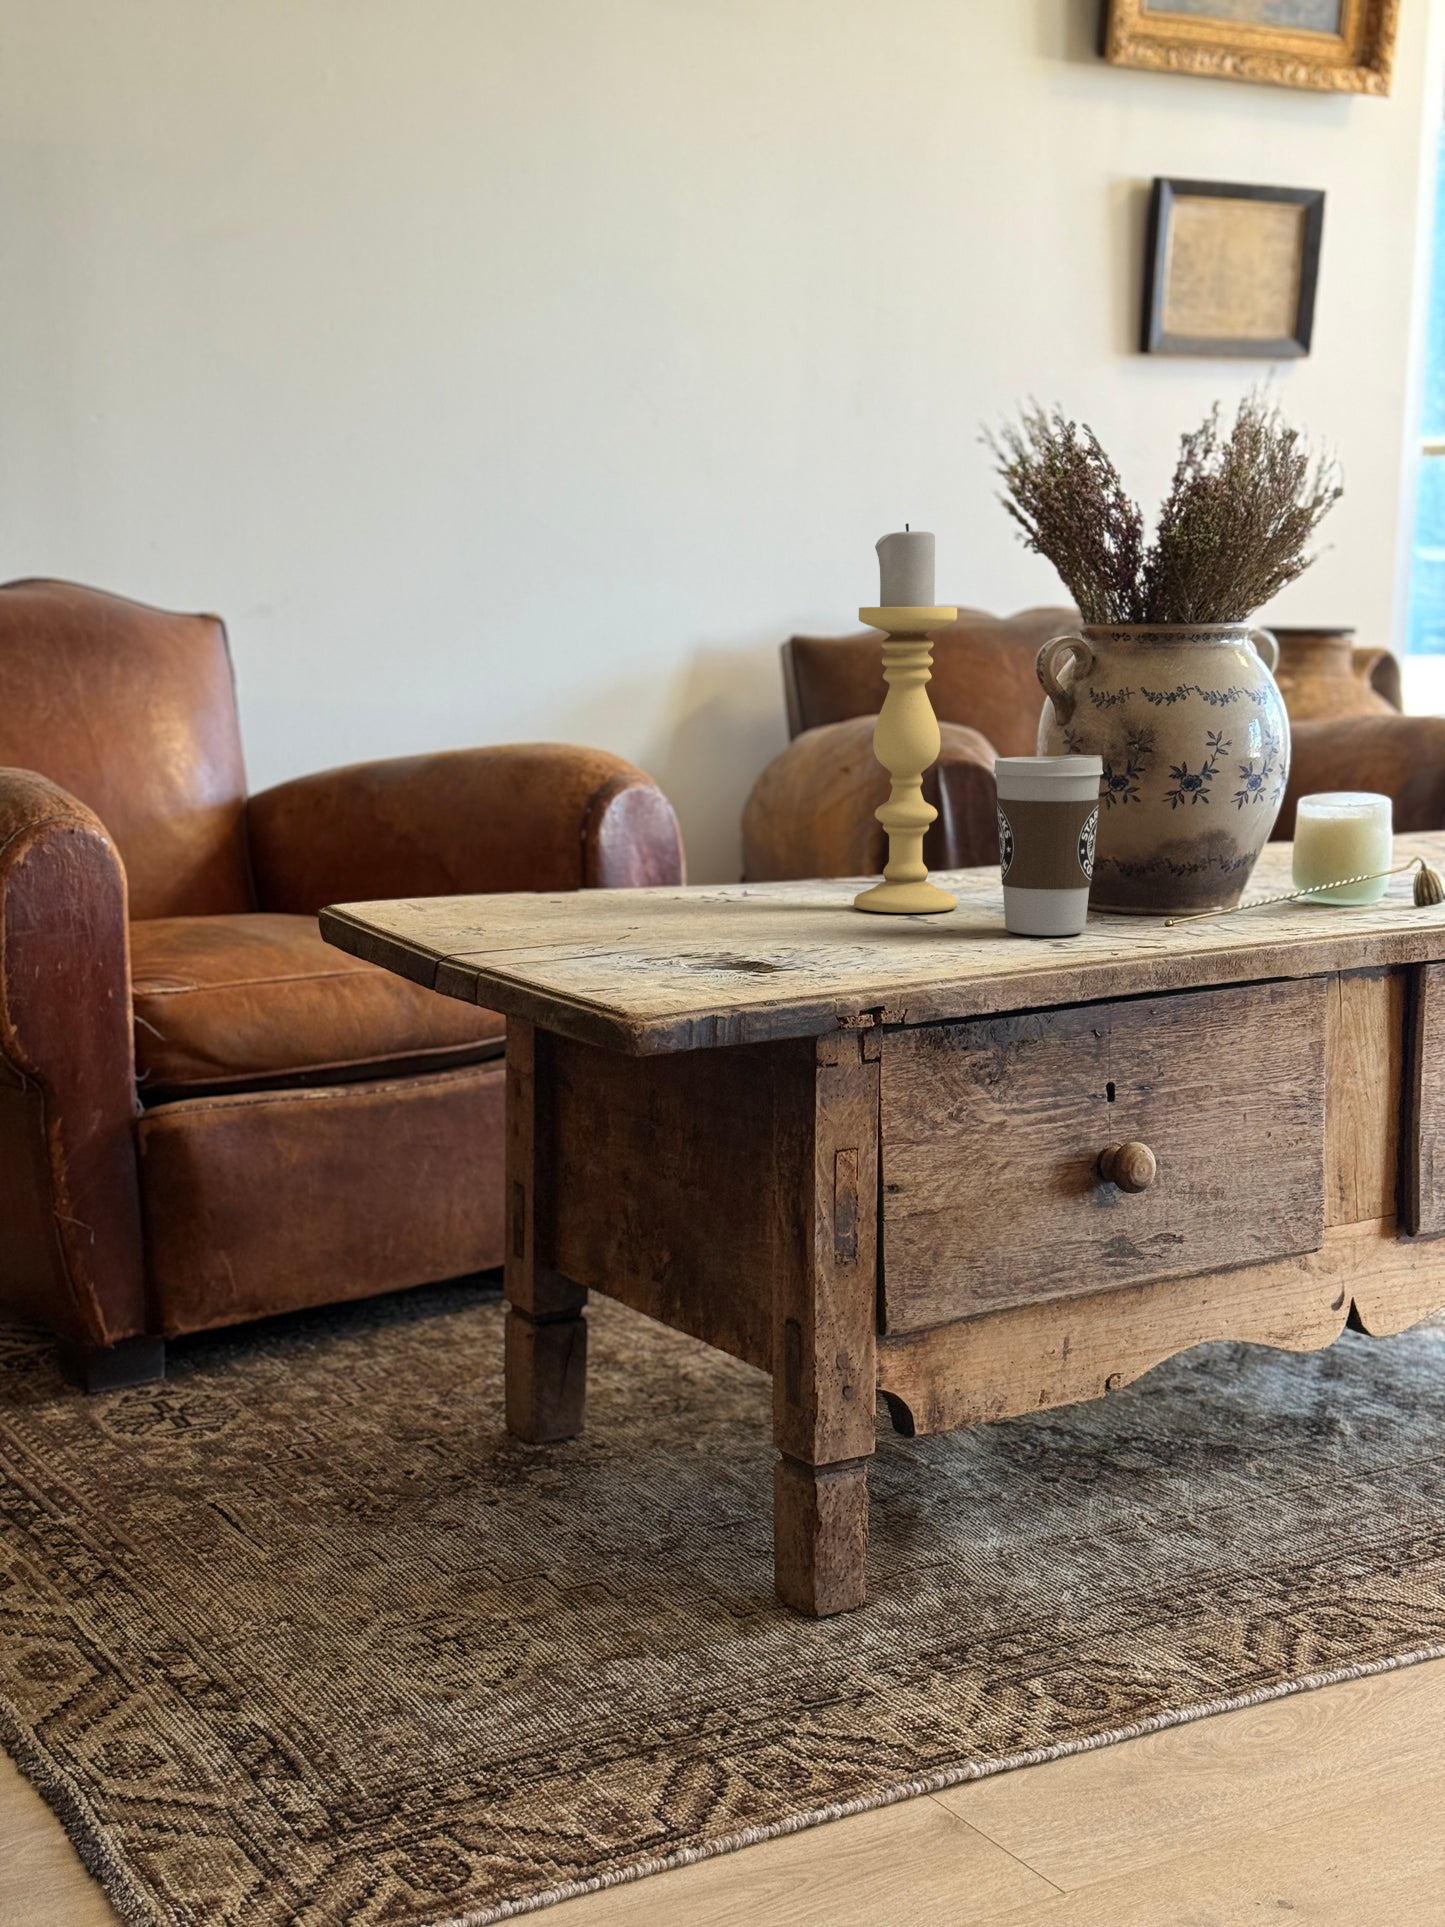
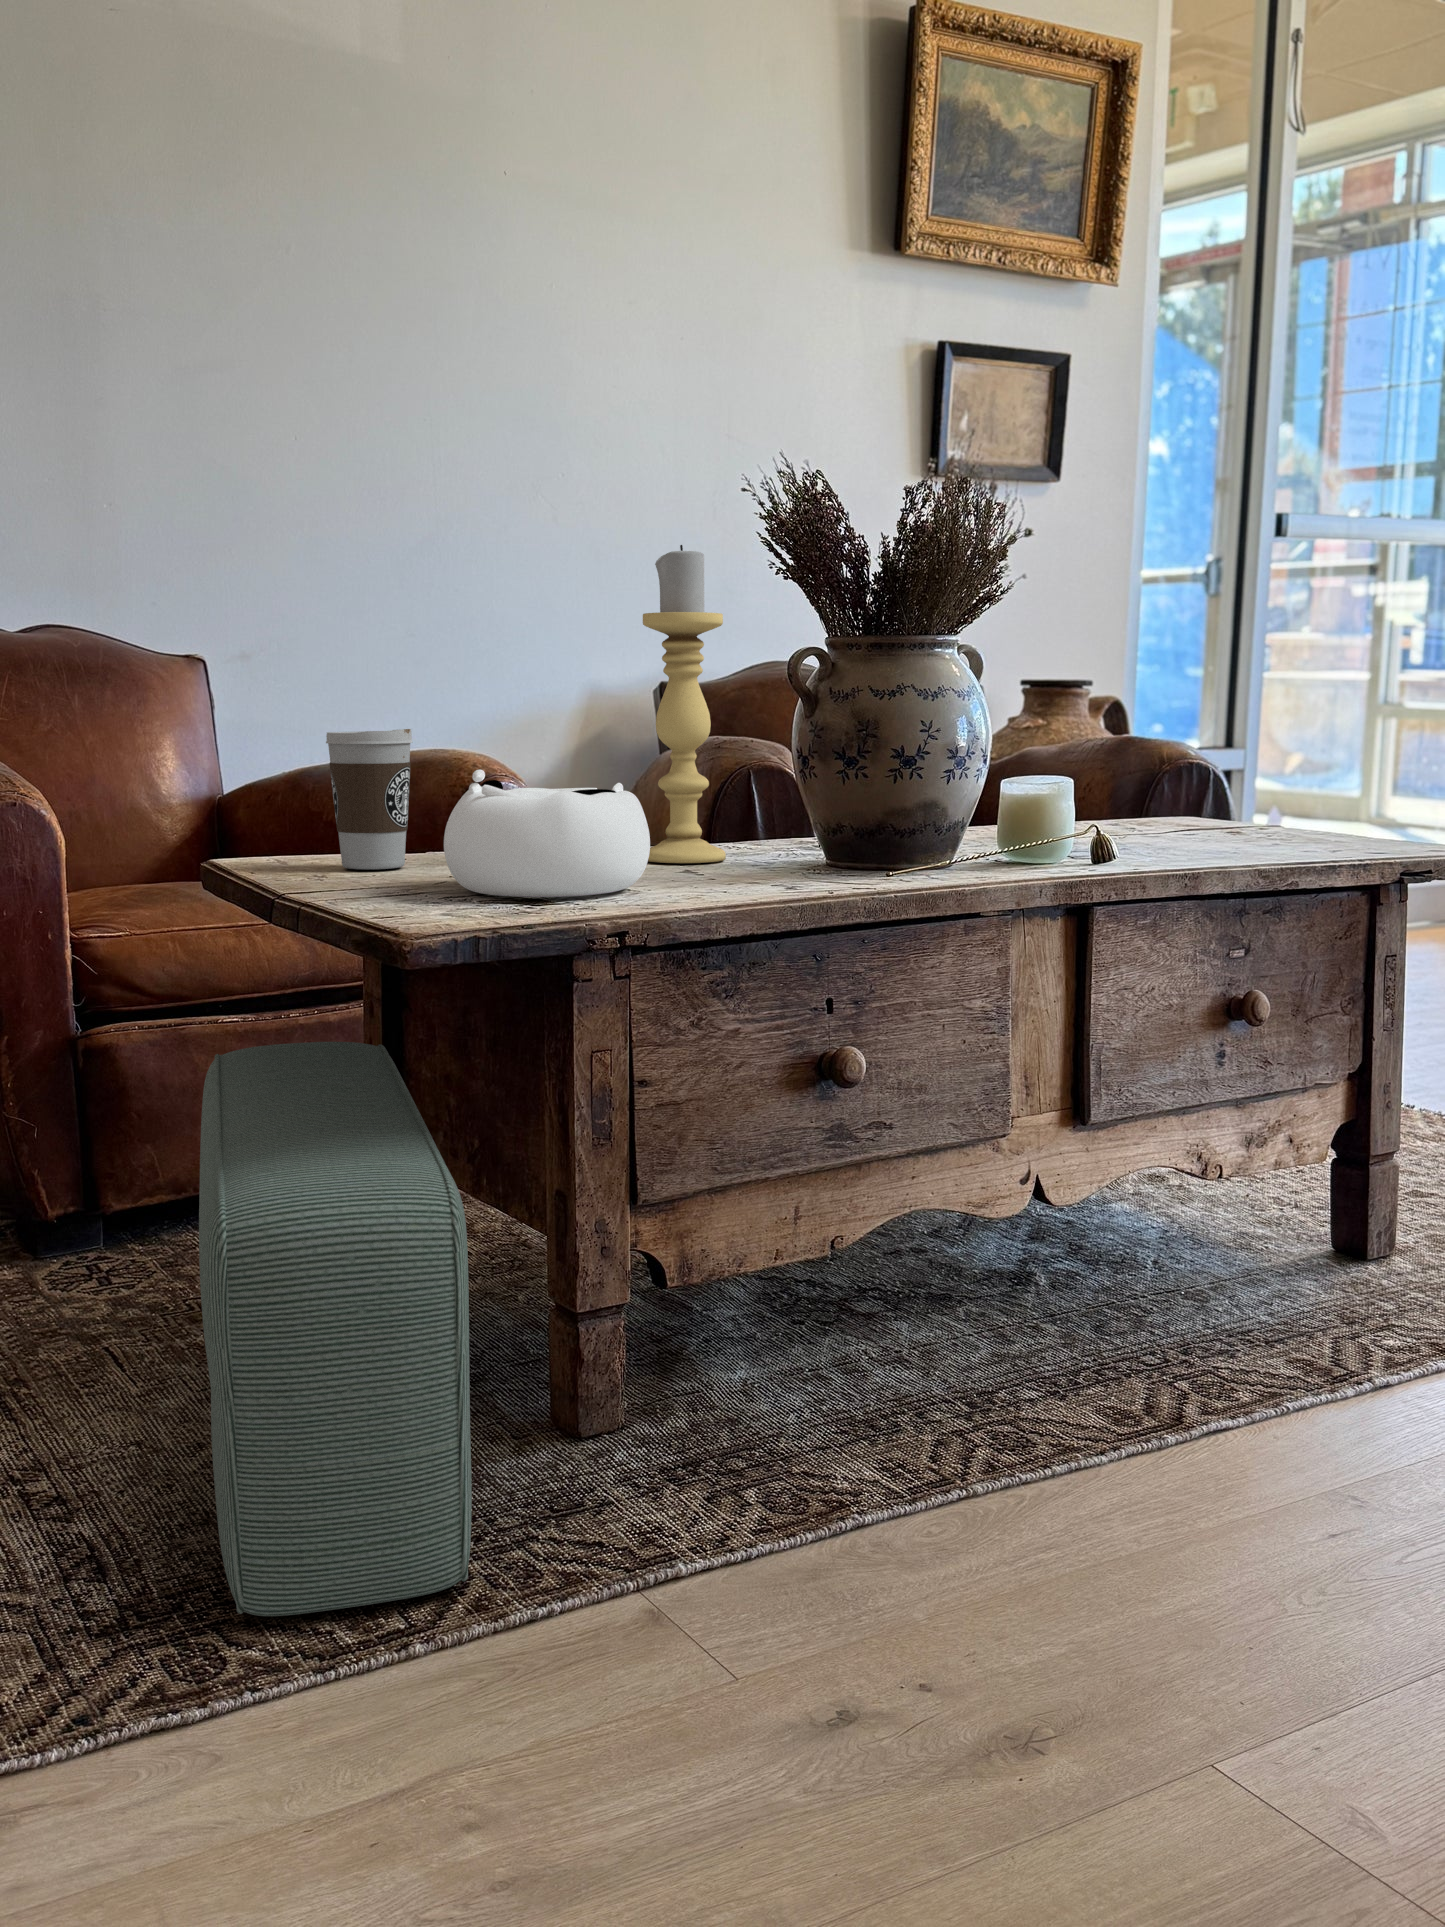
coffee cup: present [993,755,1103,935] -> present [326,729,413,869]
decorative bowl: none [646,808,893,962] -> present [444,769,650,897]
pouf: none [340,1133,732,1818] -> present [199,1042,472,1616]

